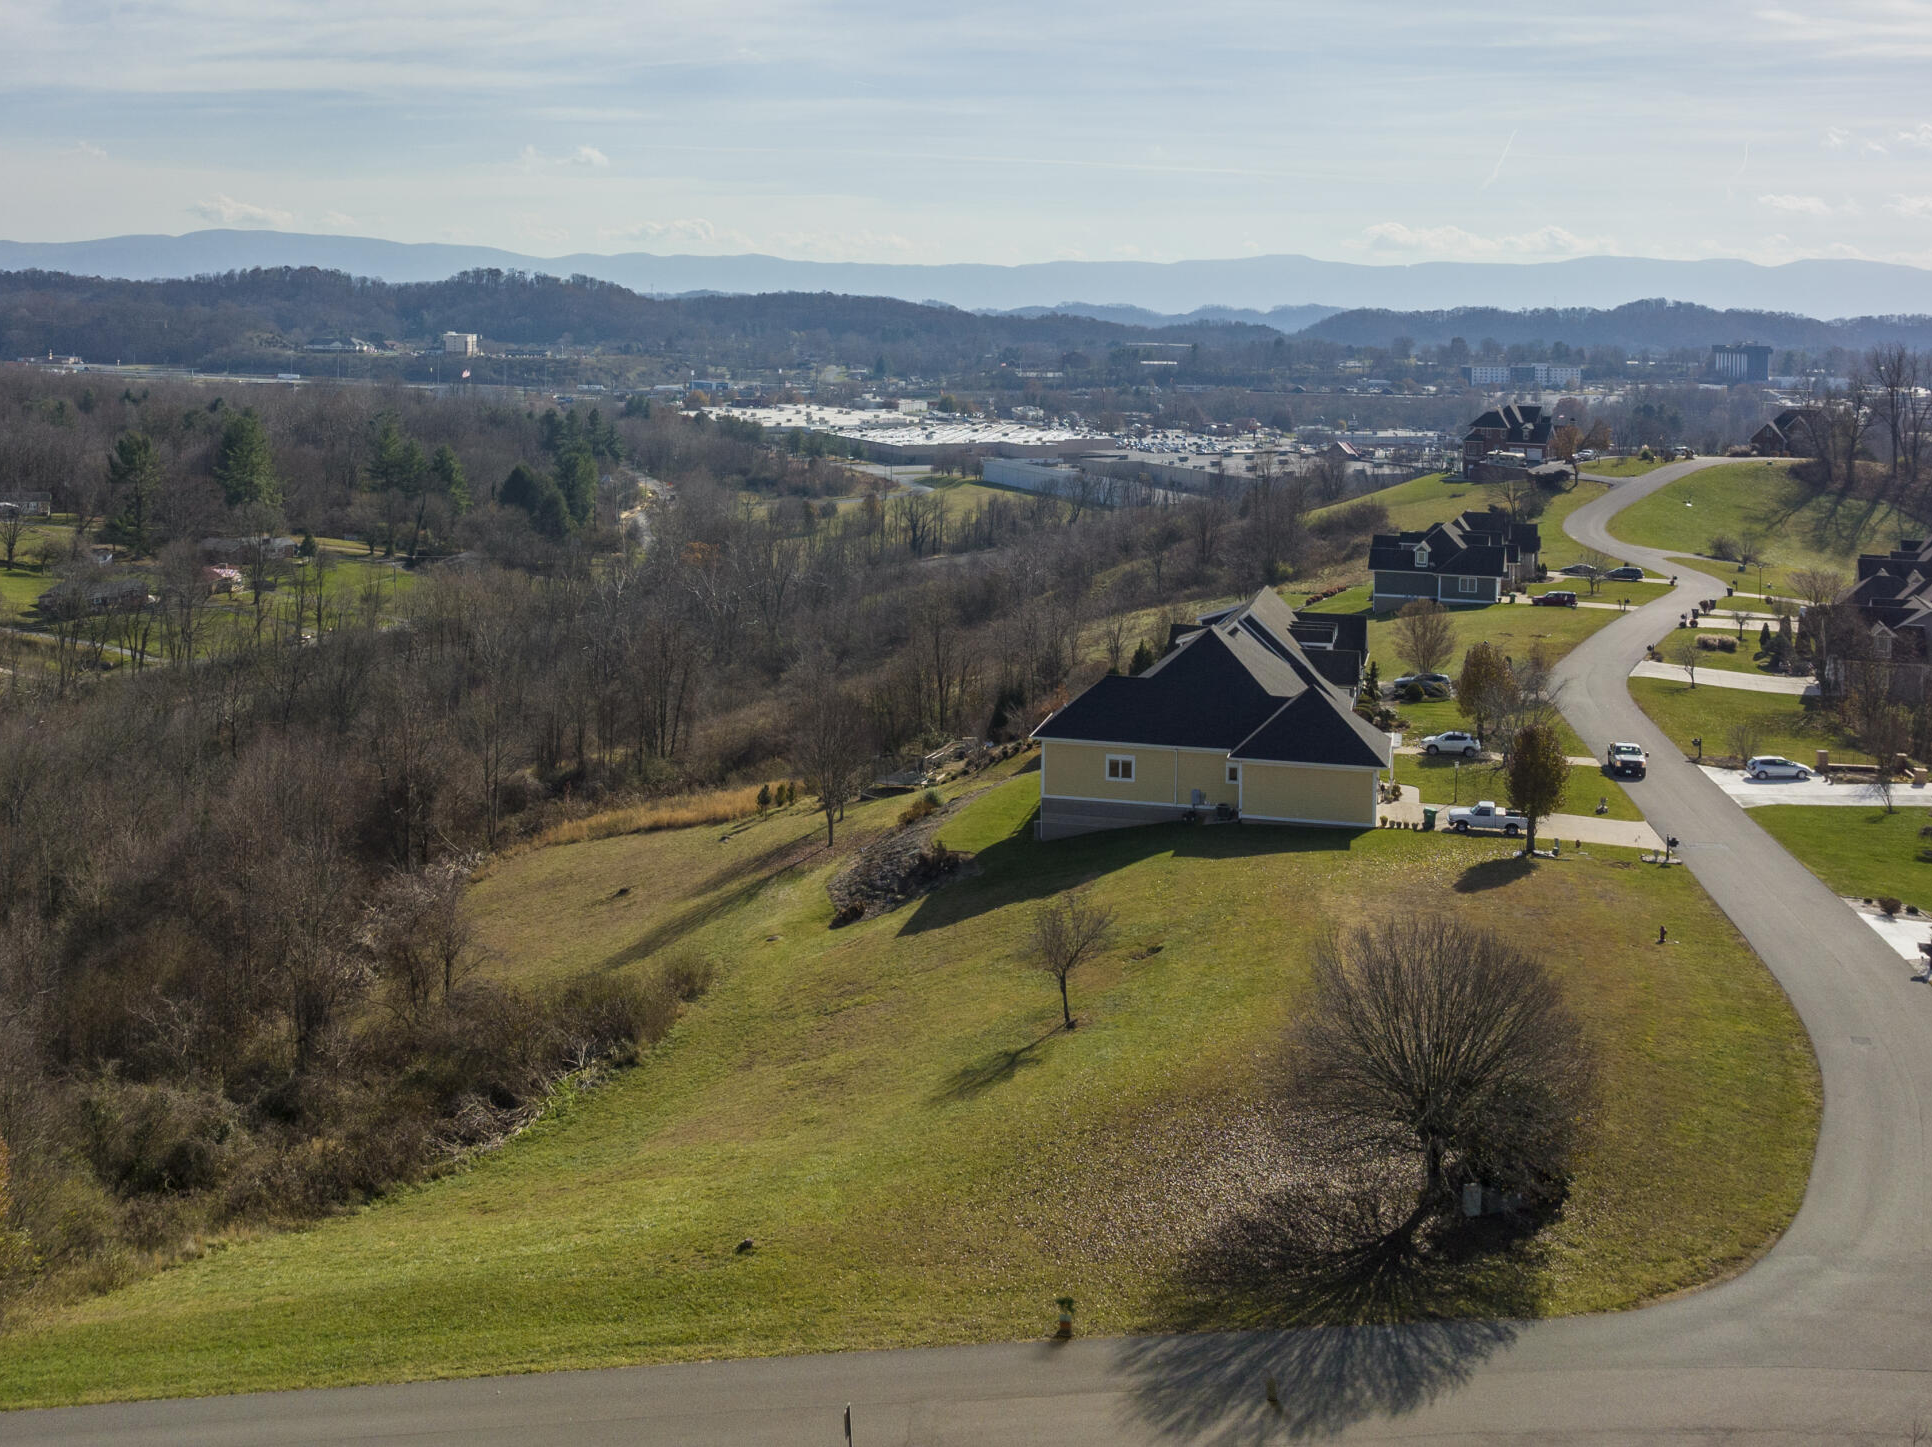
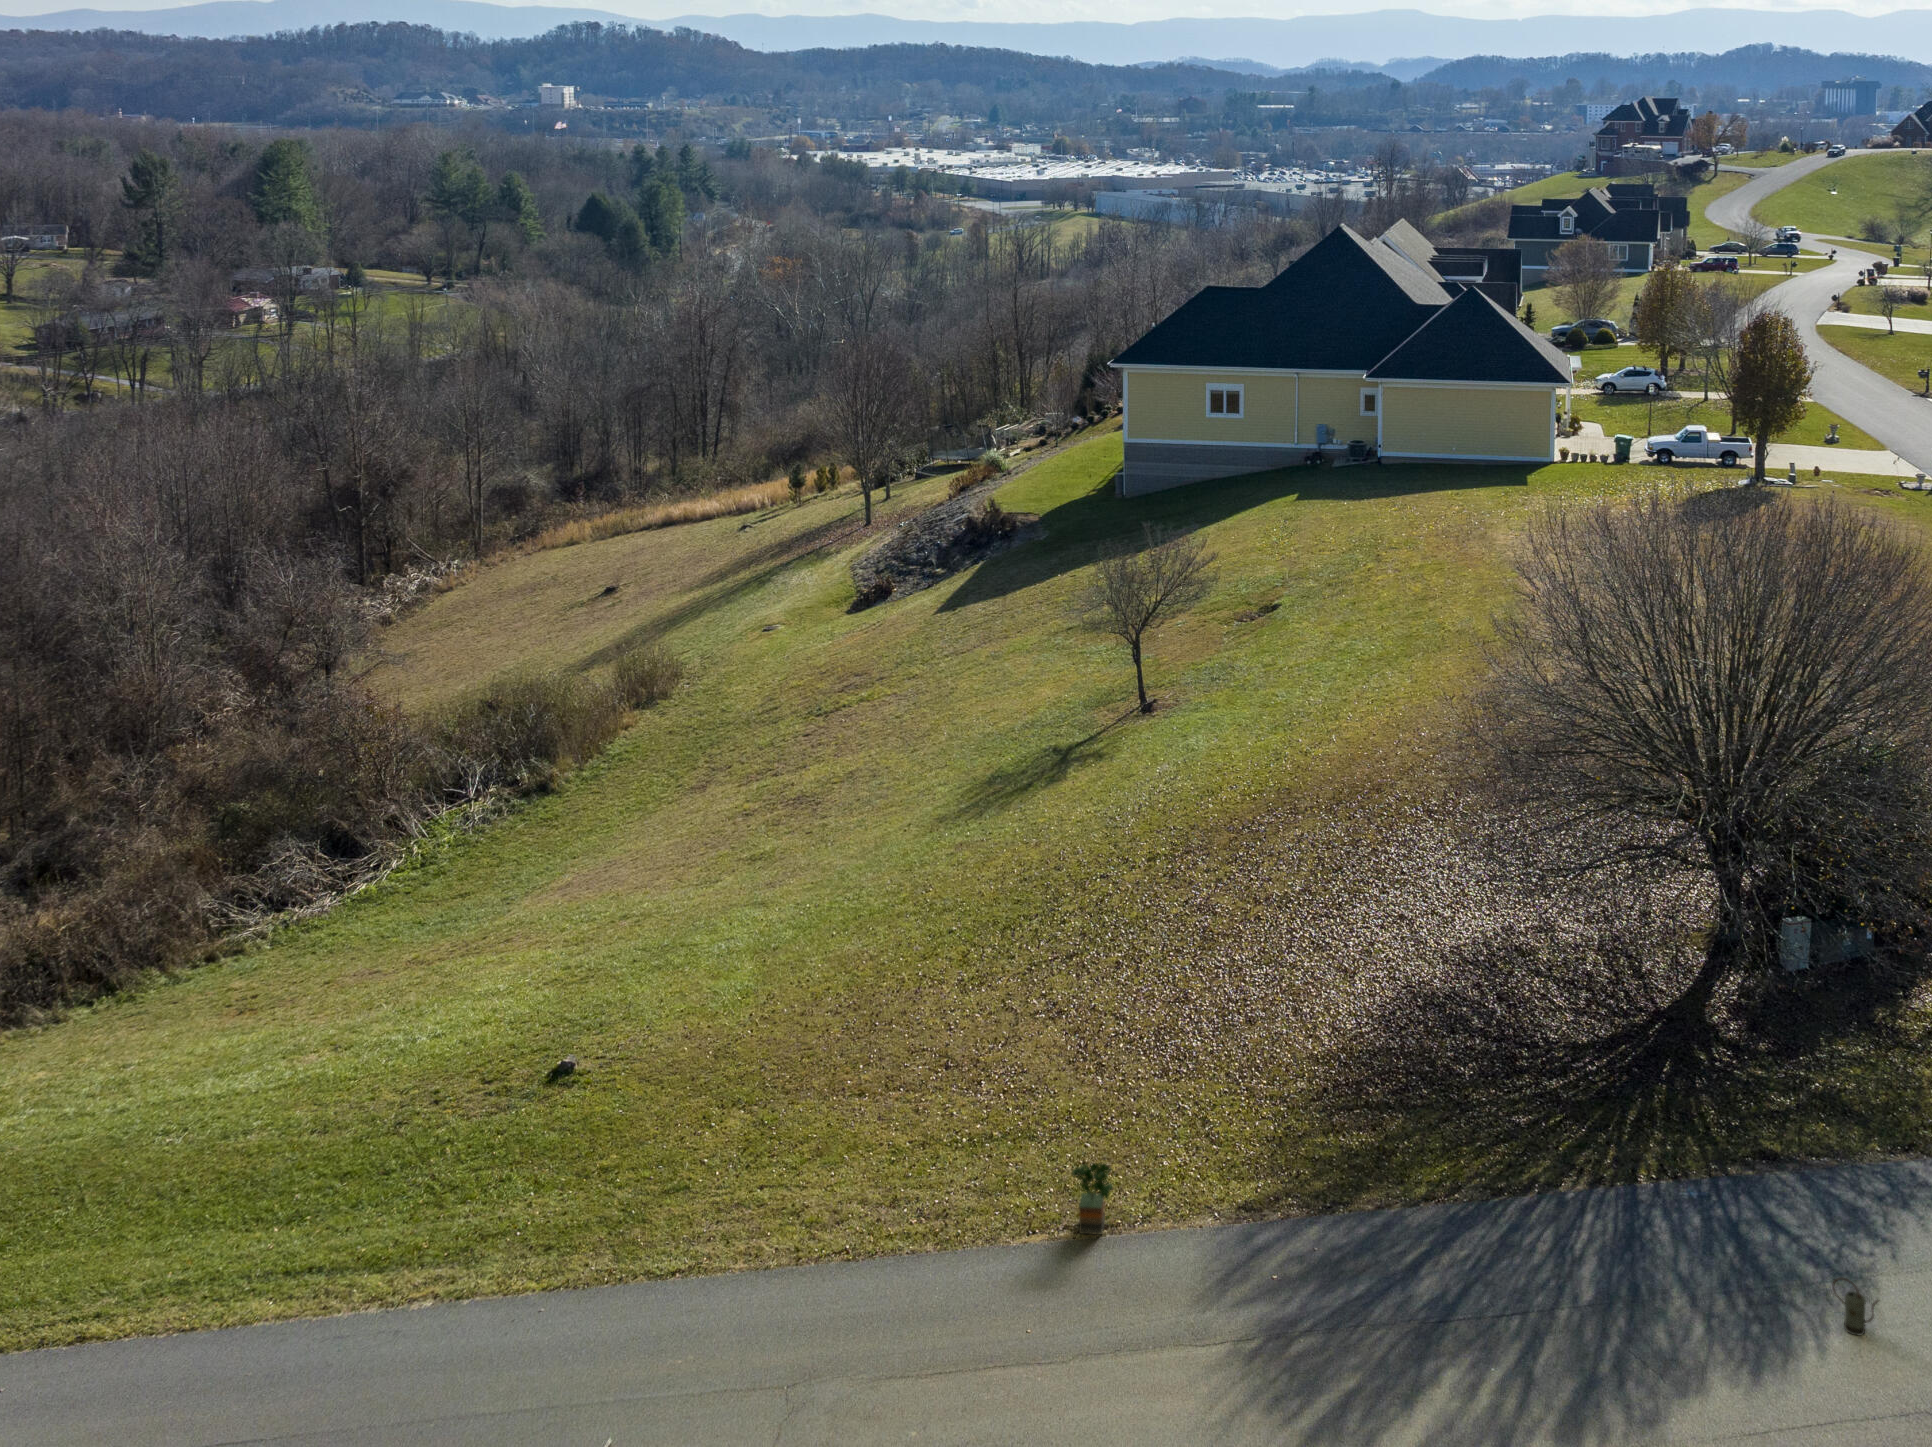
watering can: present [1264,1370,1280,1401] -> present [1833,1278,1878,1335]

